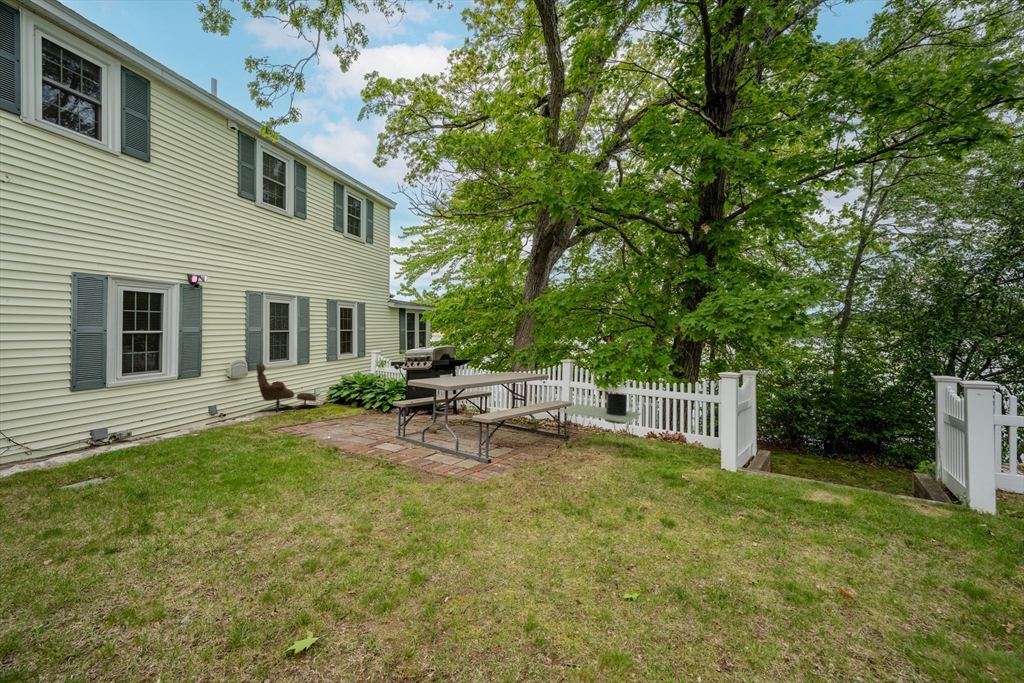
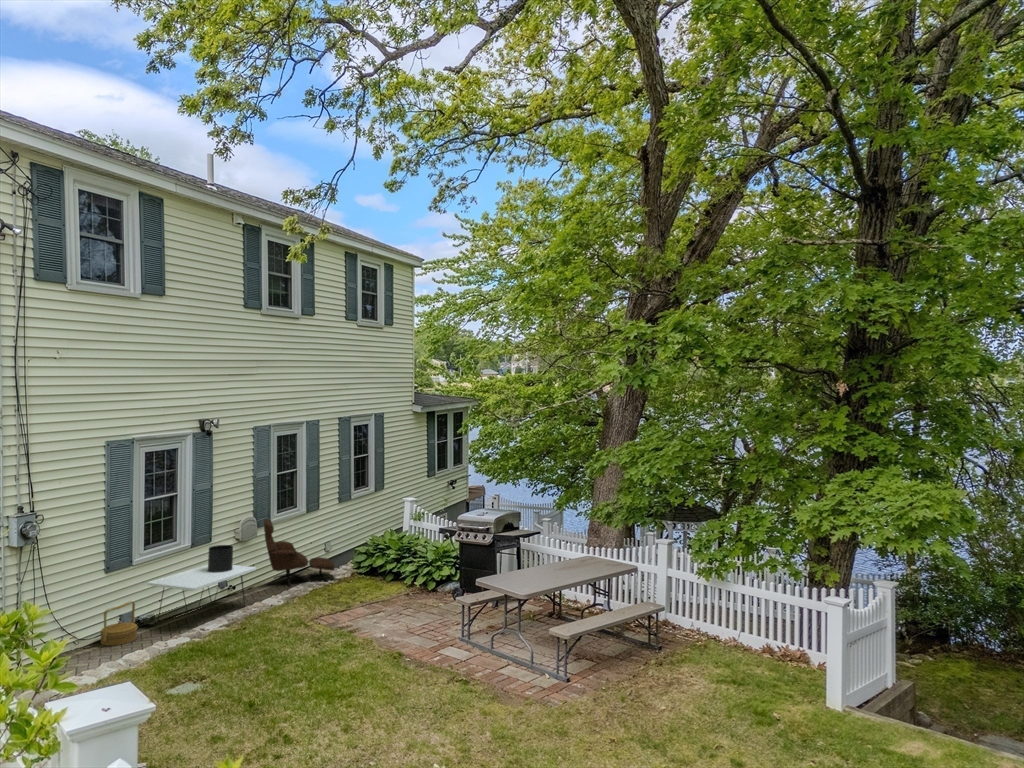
side table: present [558,393,641,449] -> present [147,545,256,628]
woven basket: none [58,415,104,453] -> present [100,601,138,646]

